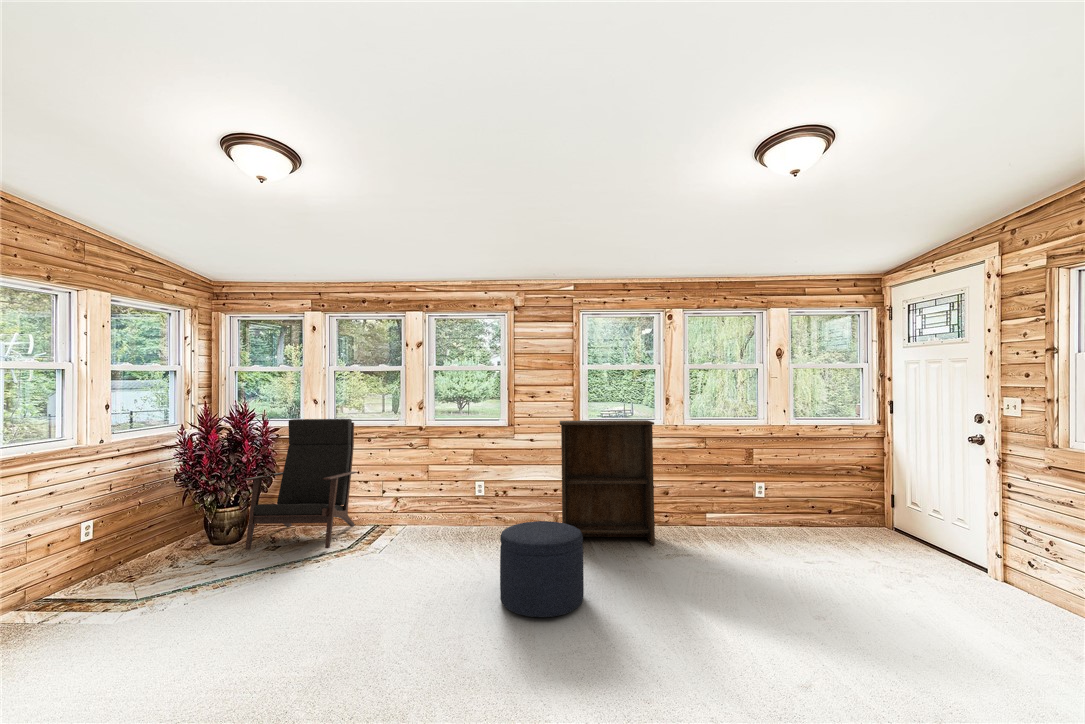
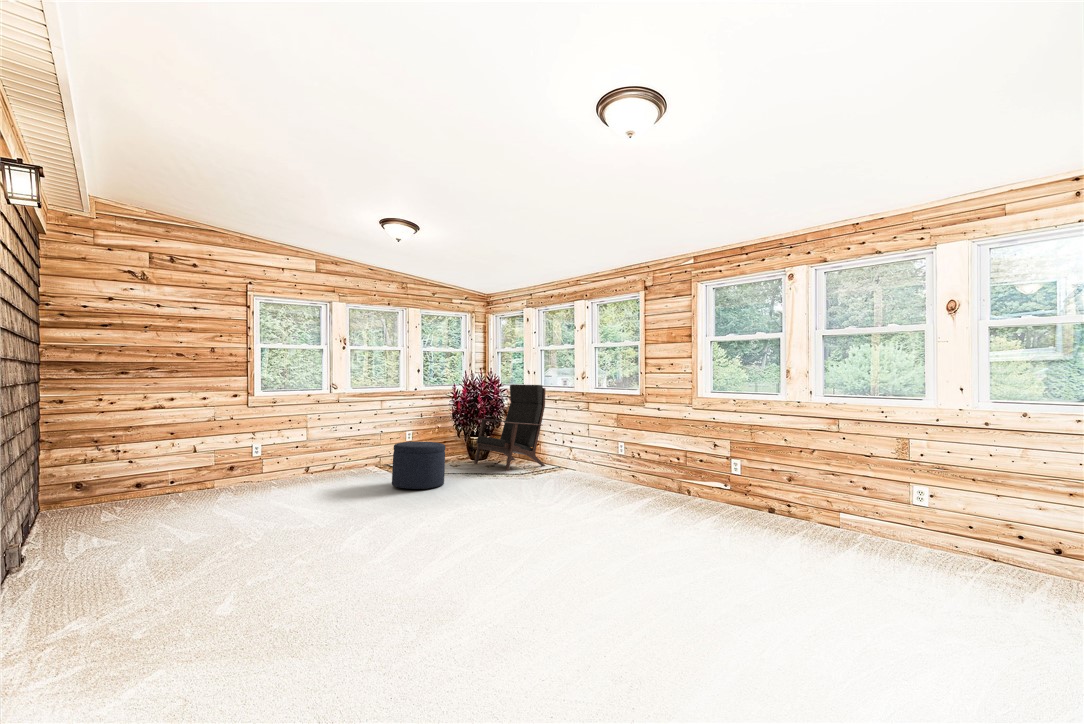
bookshelf: present [560,420,655,545] -> none [645,387,744,521]
ottoman: present [500,521,584,618] -> present [392,442,446,490]

